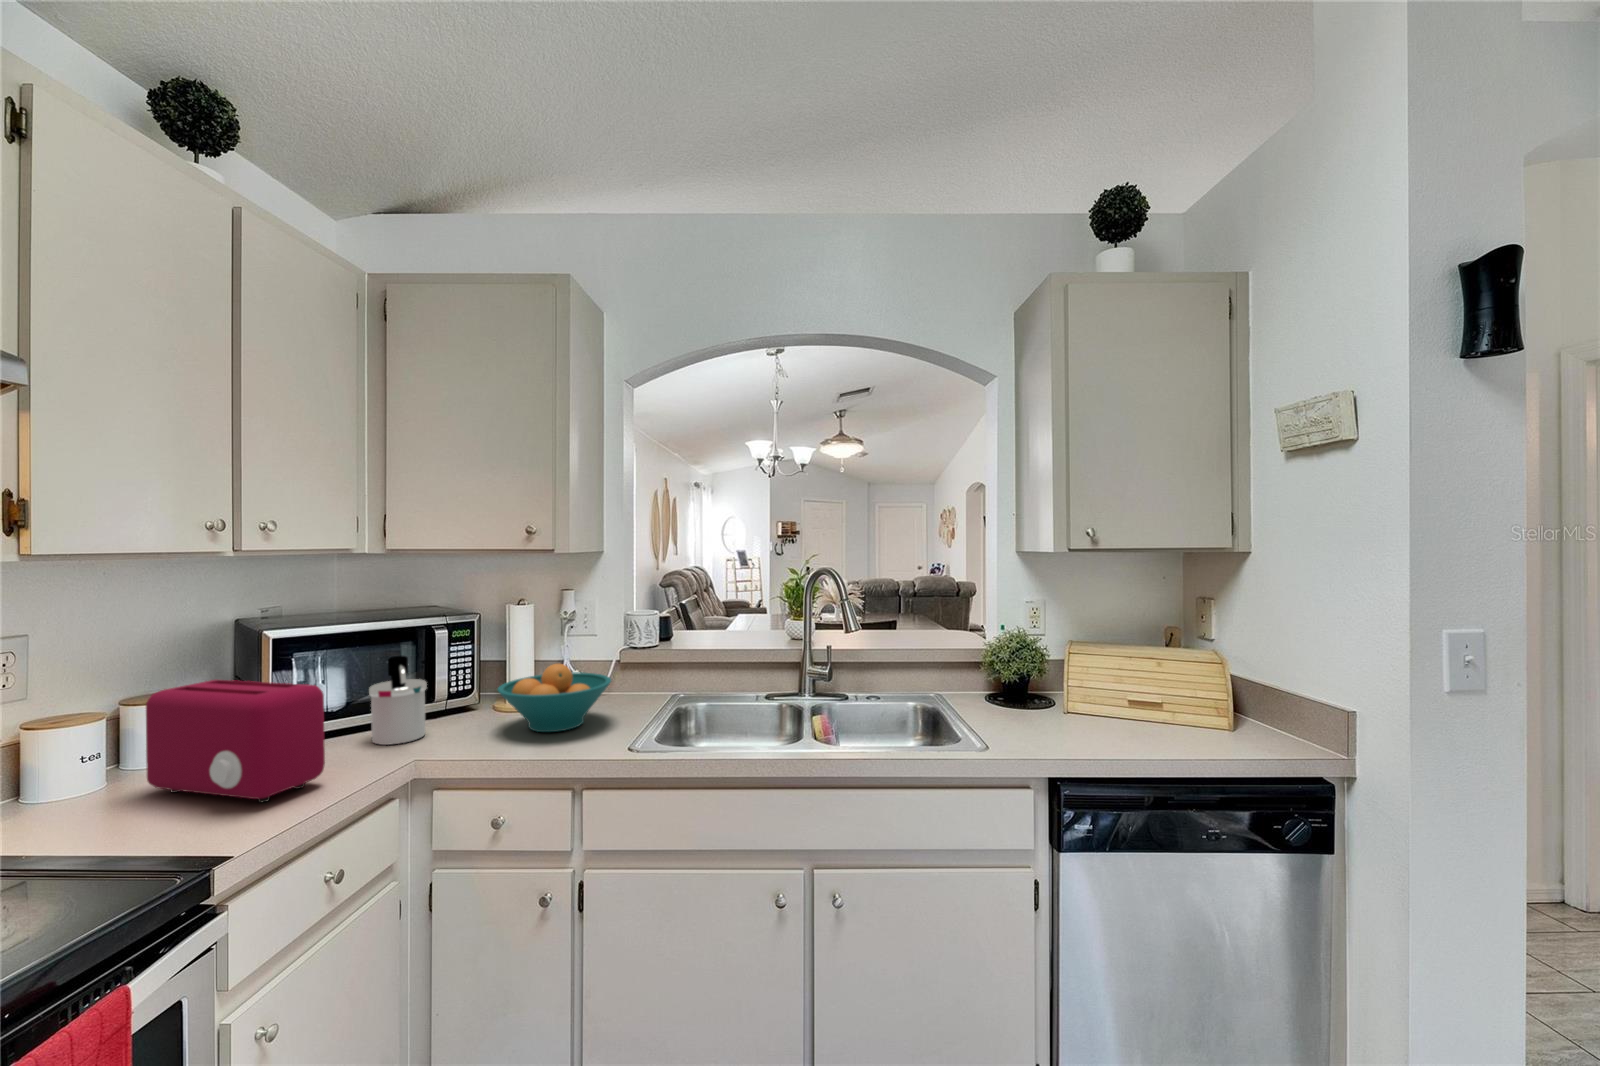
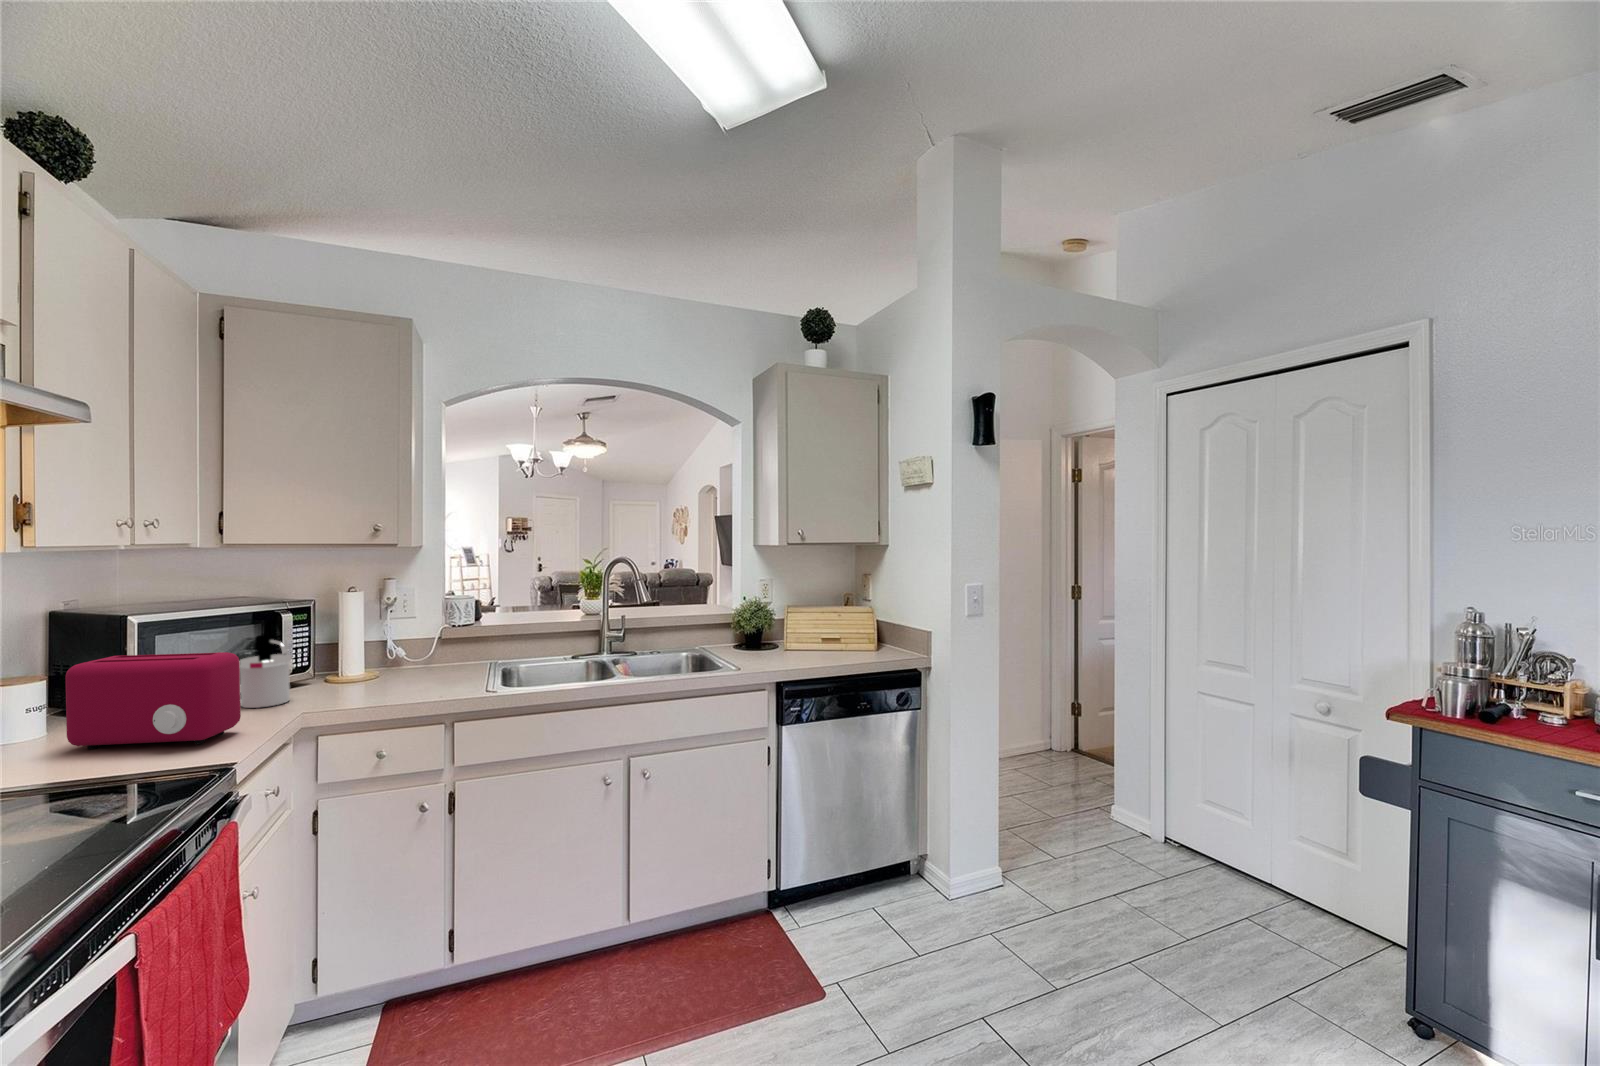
fruit bowl: present [498,664,611,732] -> none [356,636,454,690]

